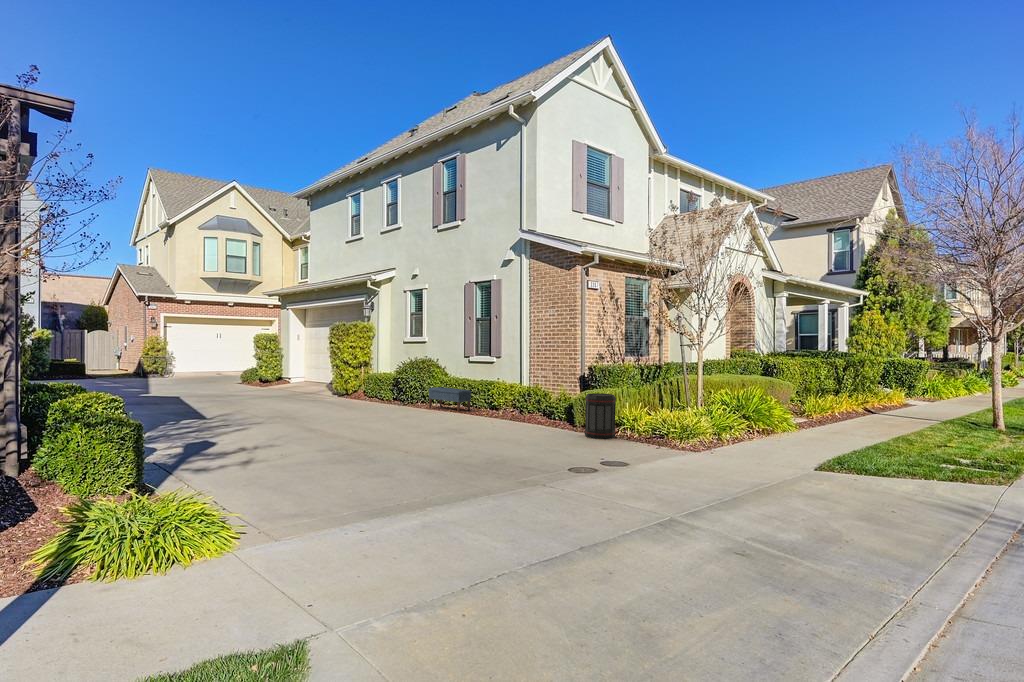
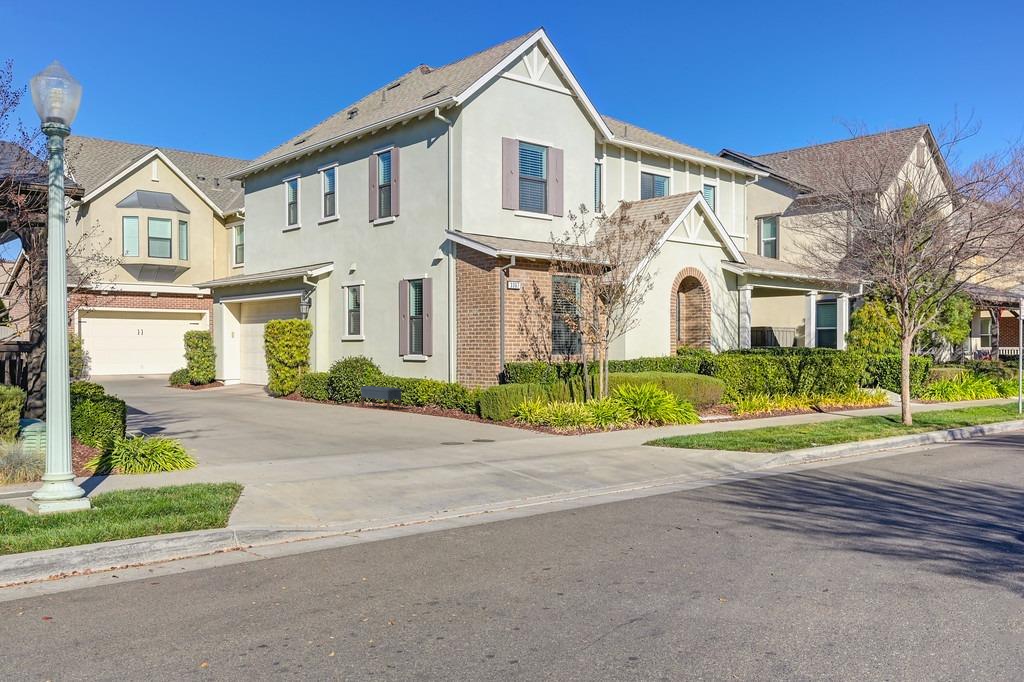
trash can: present [585,393,616,439] -> none [487,388,514,428]

